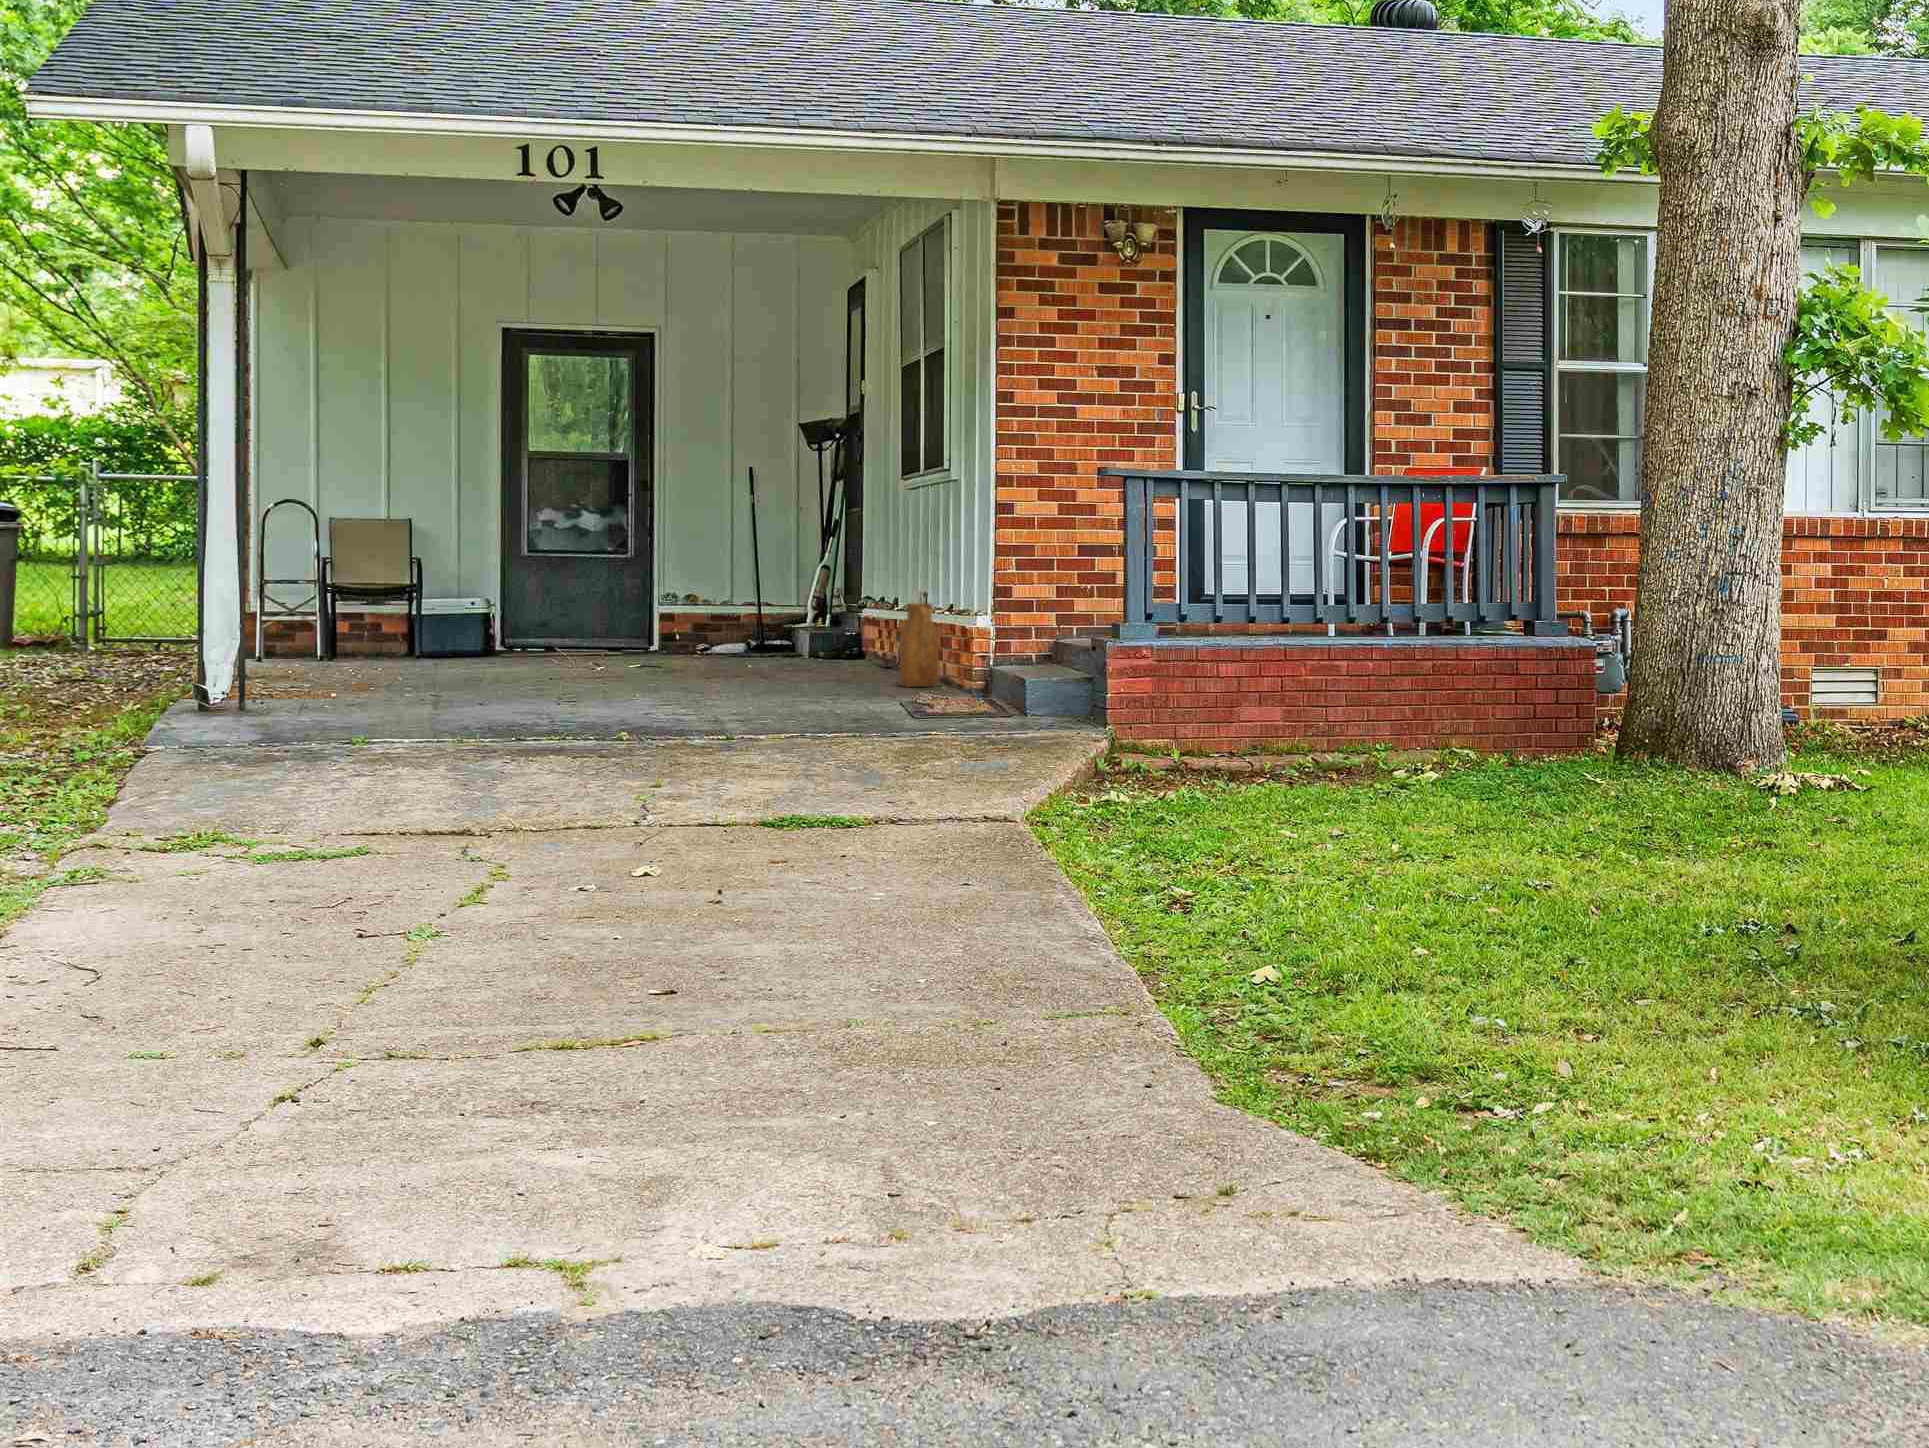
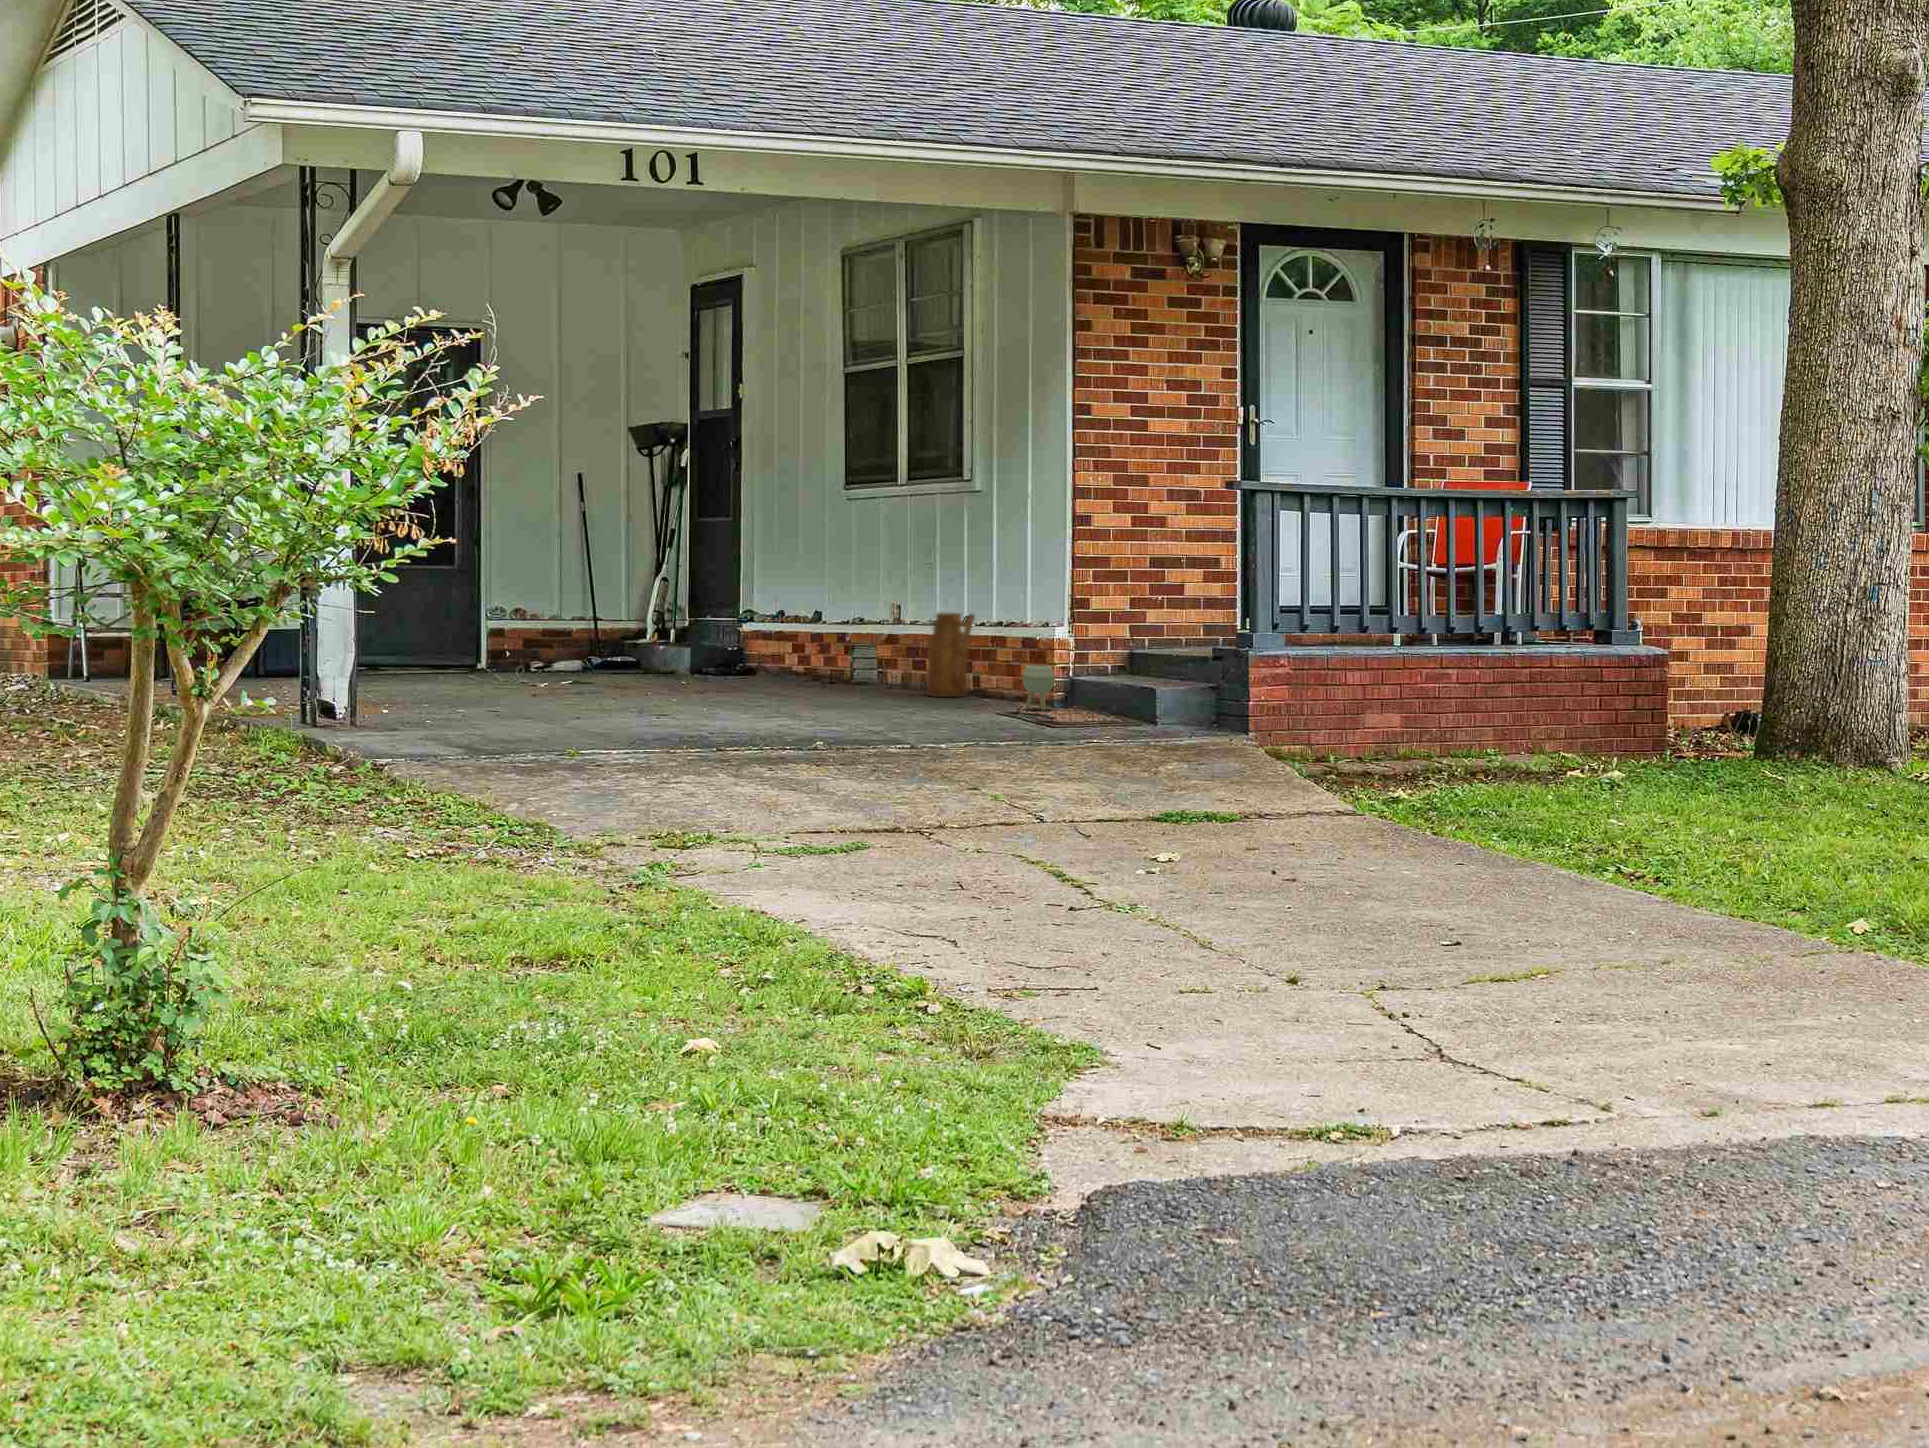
planter: none [950,657,983,703] -> present [1023,665,1055,710]

